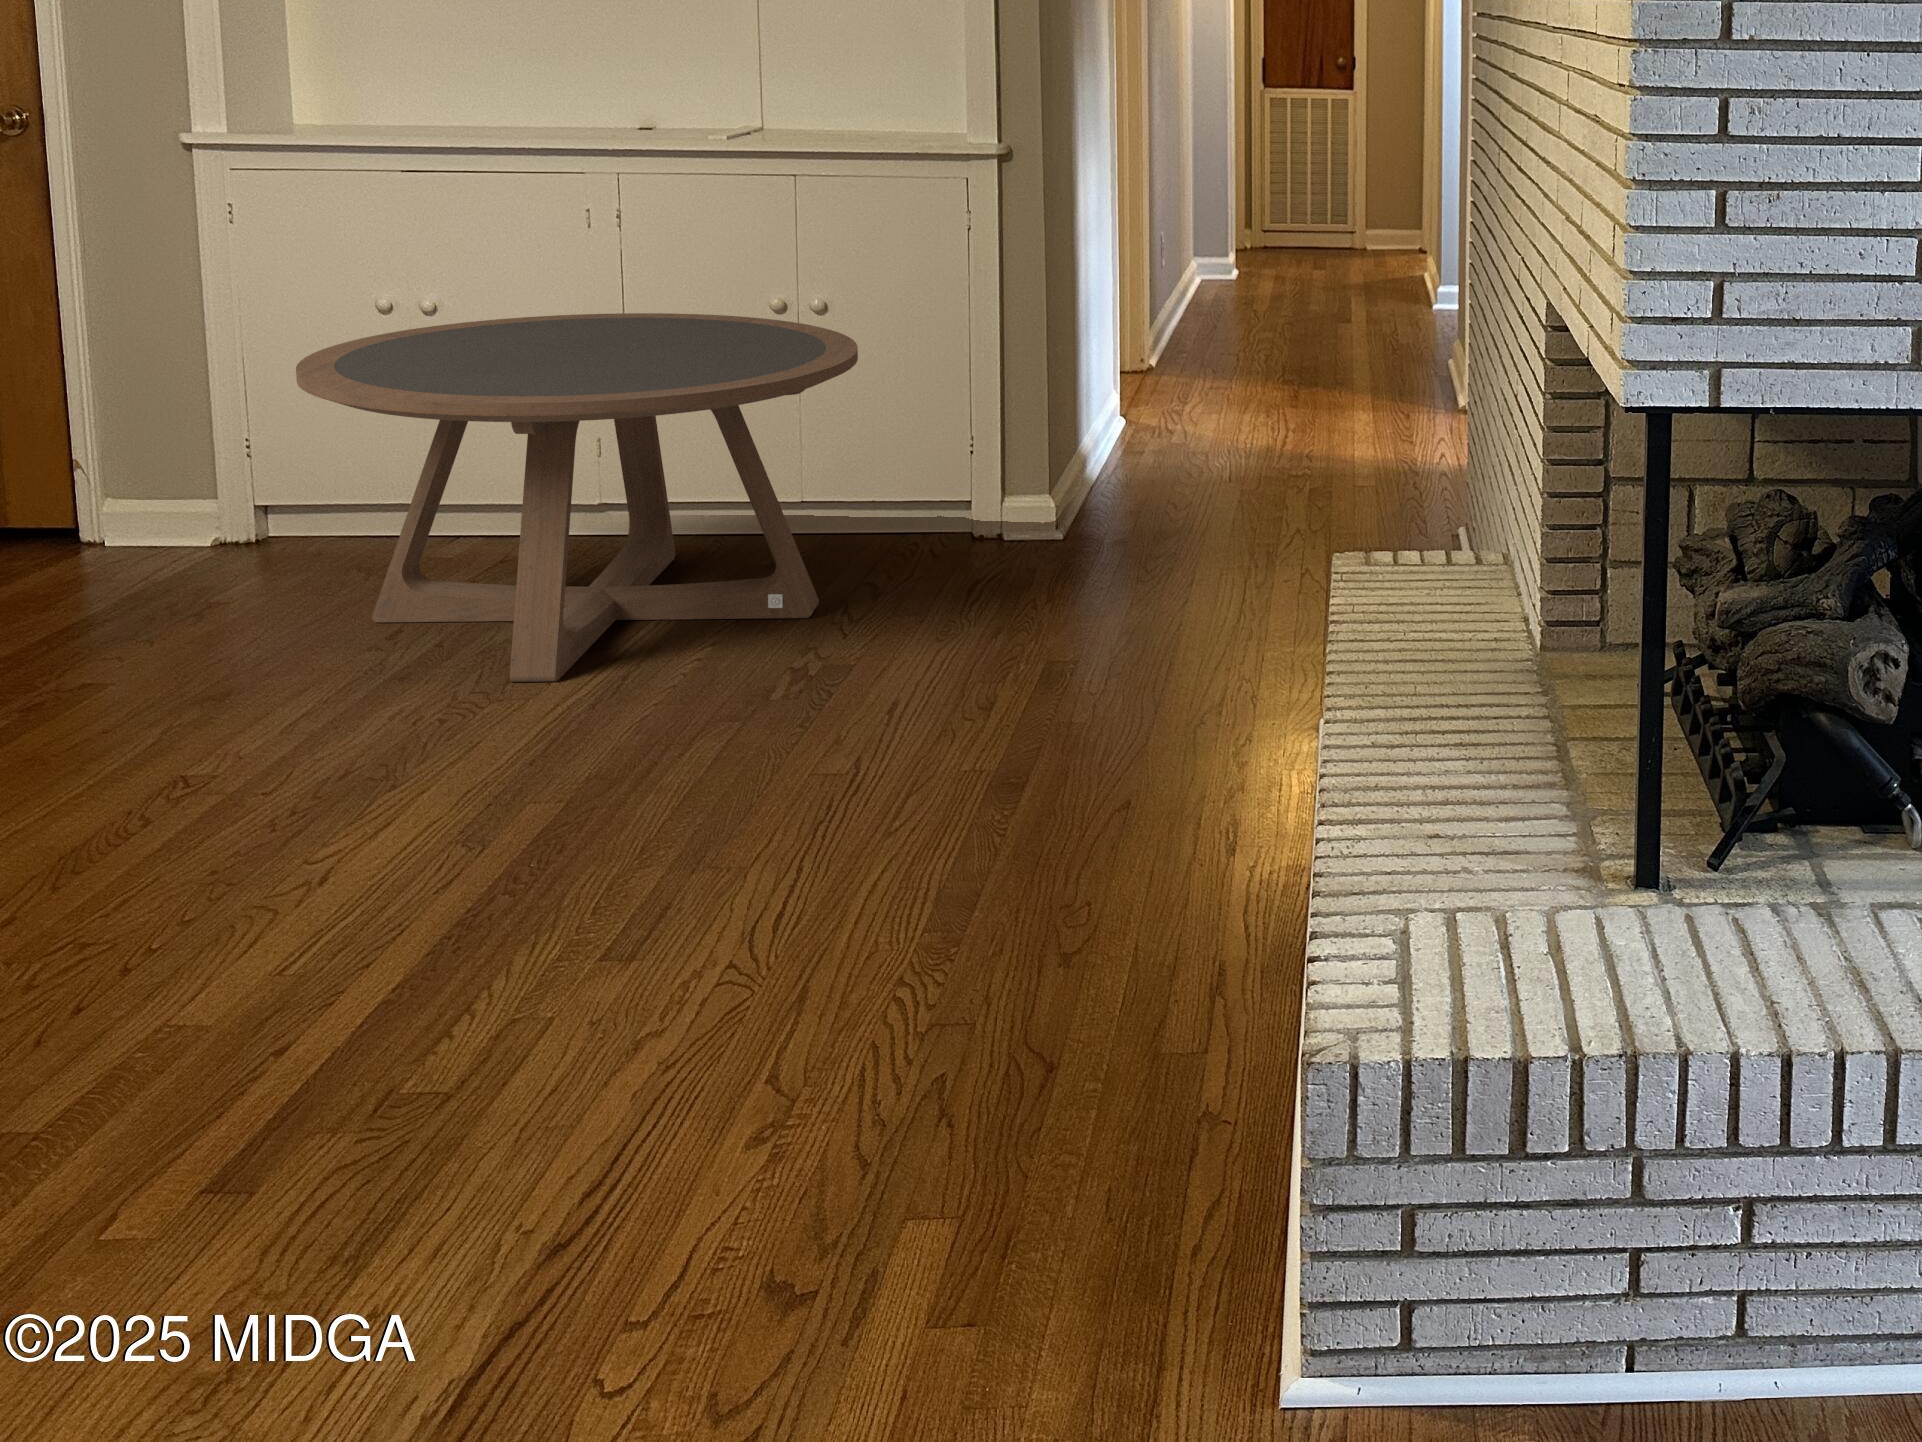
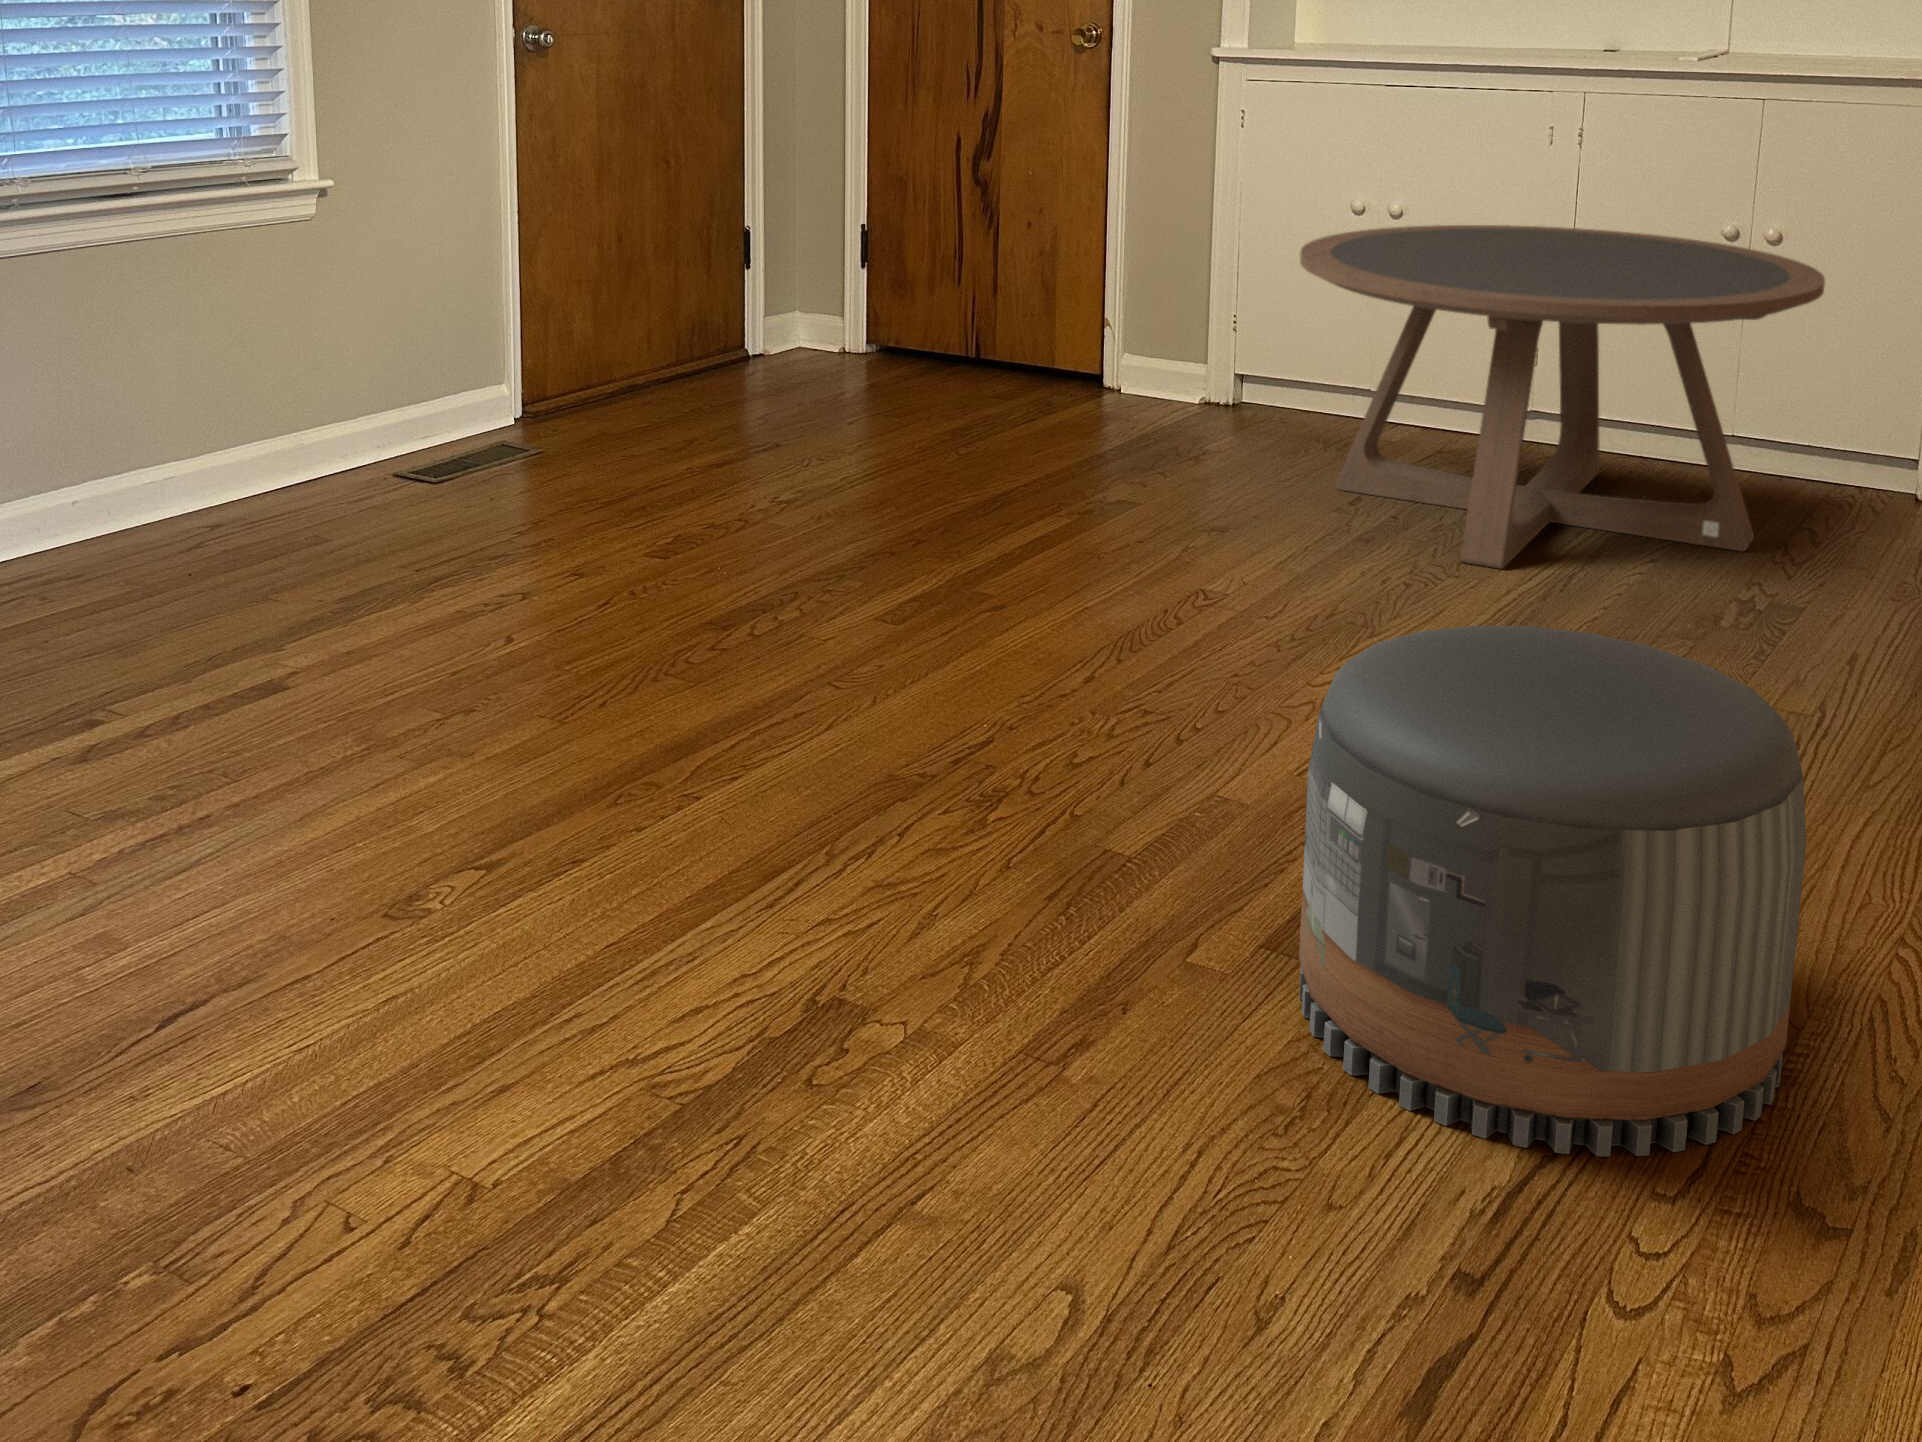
pouf: none [222,763,771,1333] -> present [1299,625,1806,1157]

